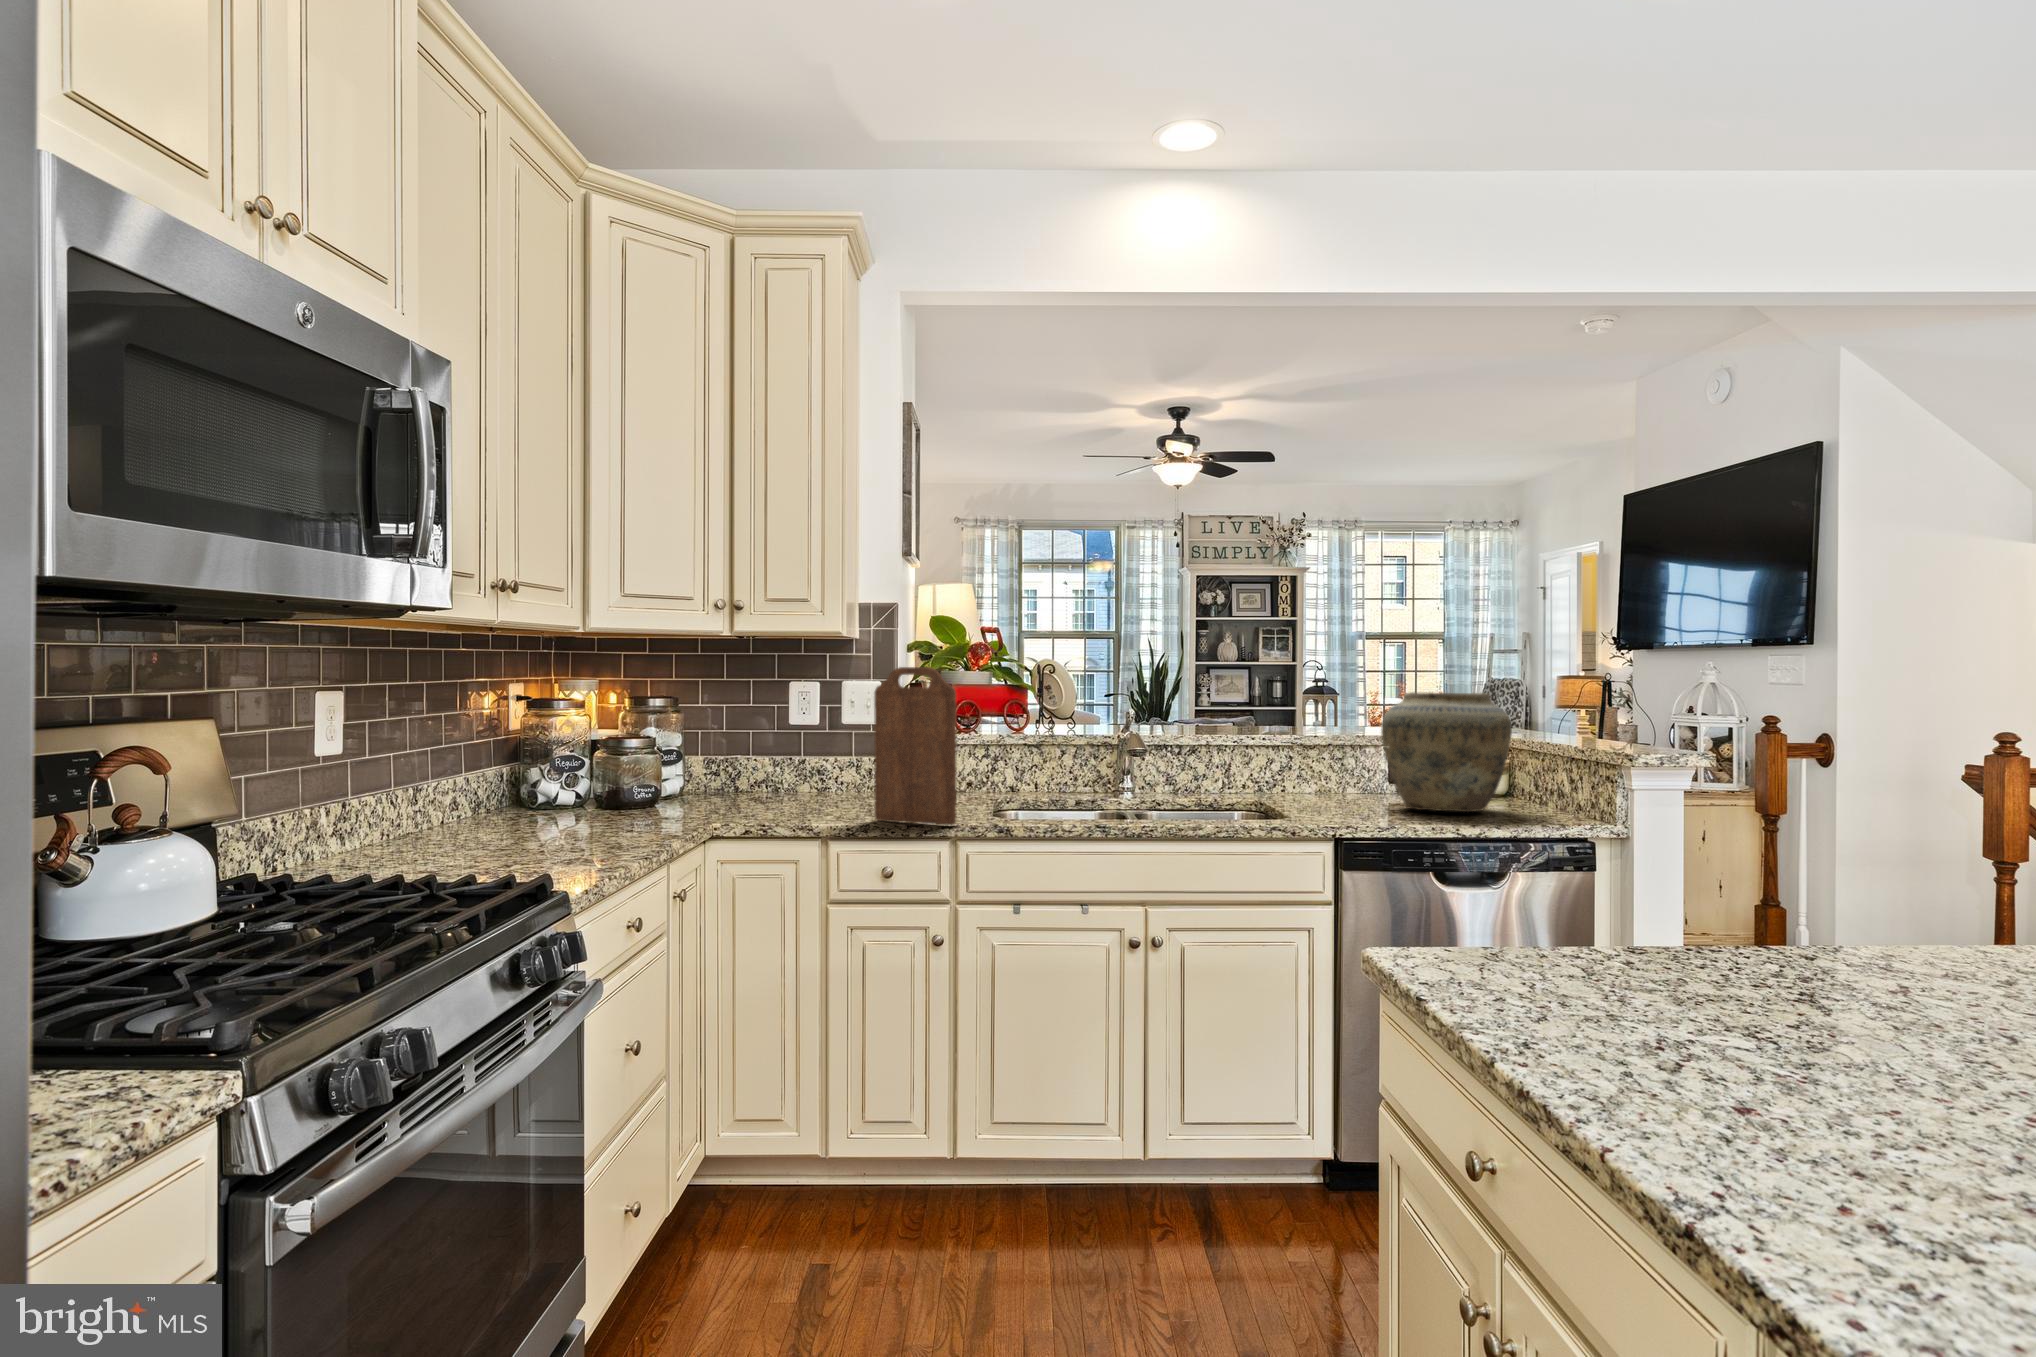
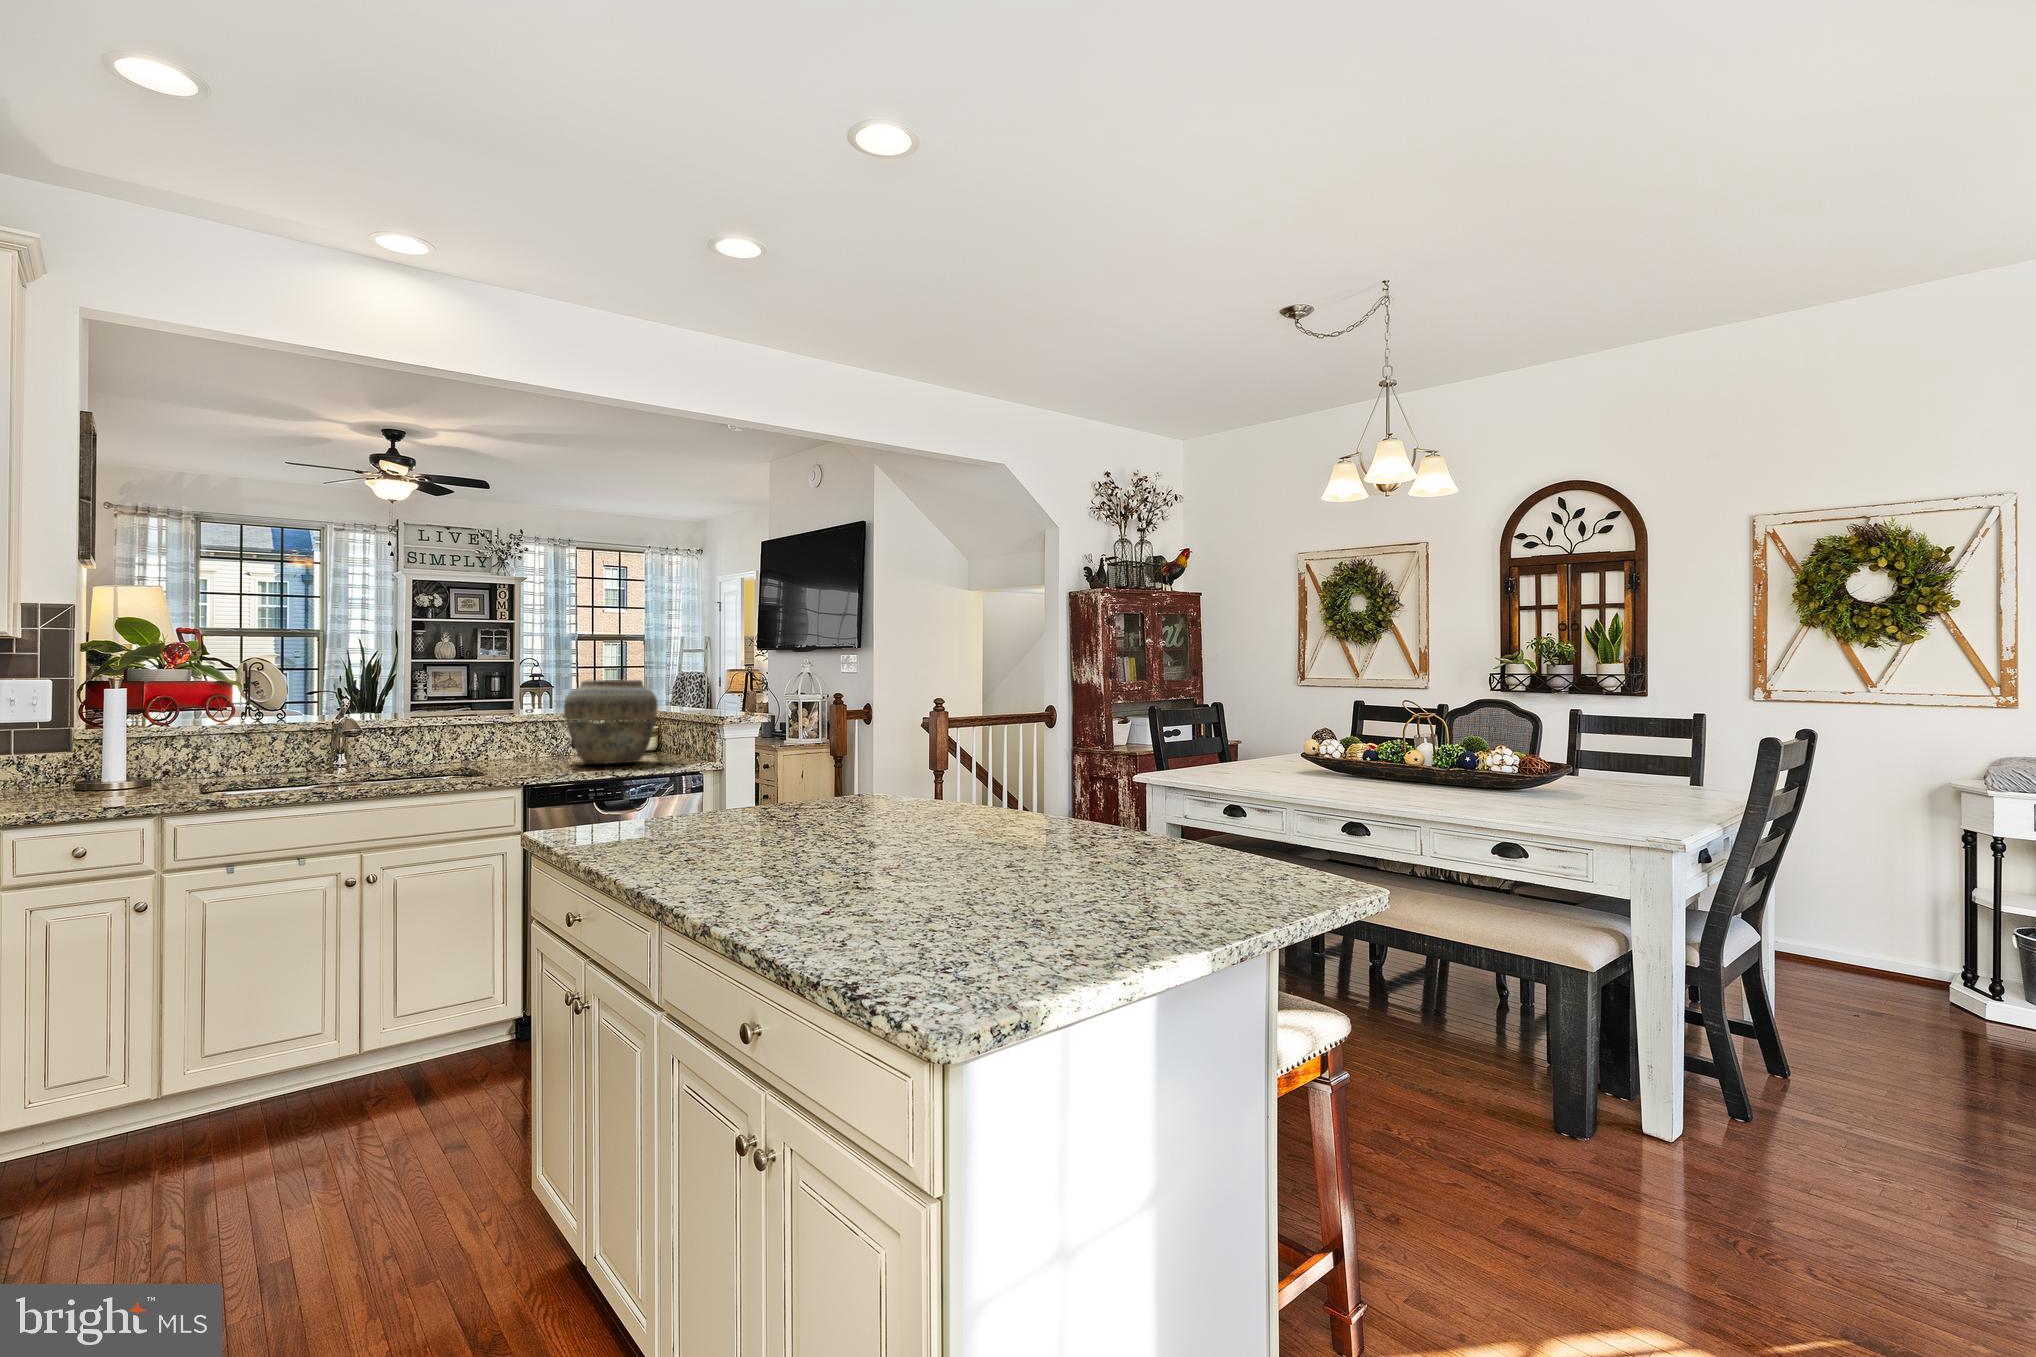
cutting board: present [874,667,956,826] -> none [56,665,160,807]

